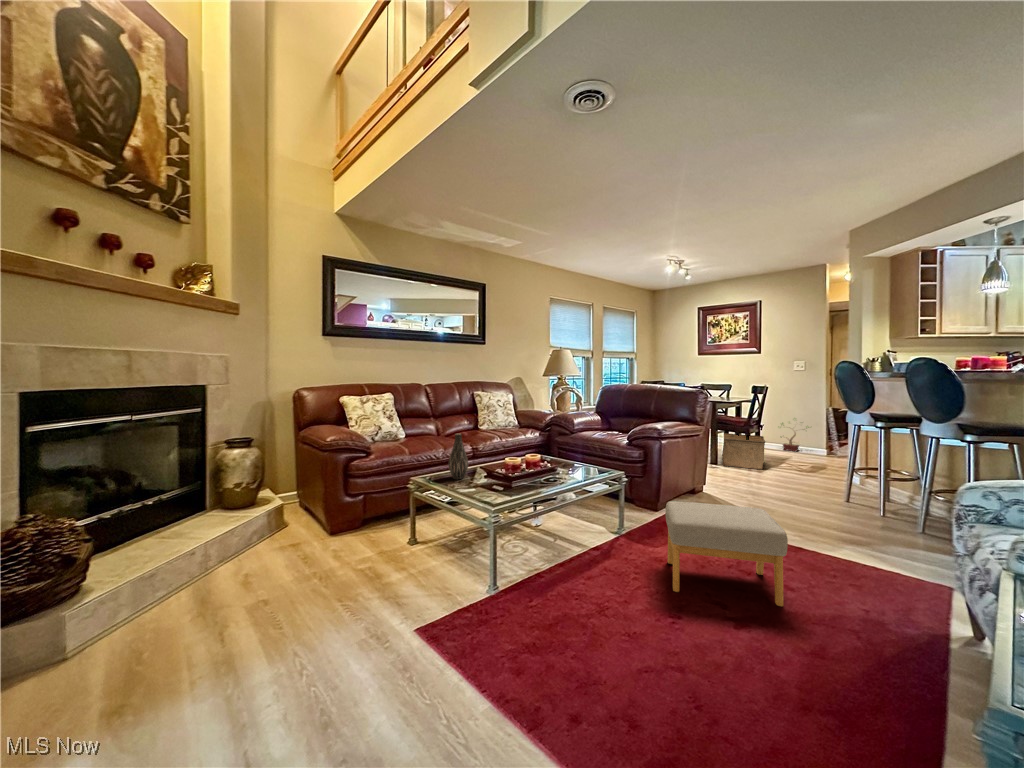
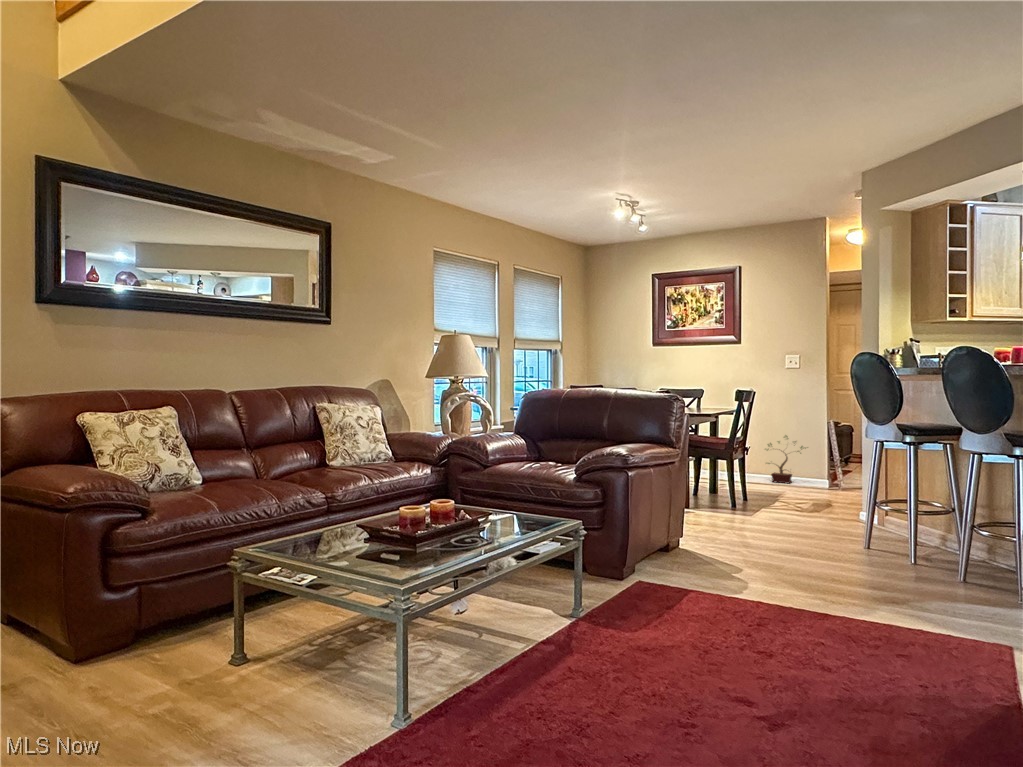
storage bin: present [722,433,765,470] -> none [696,460,755,510]
vase: present [448,434,468,479] -> none [300,469,335,547]
footstool: present [665,501,788,606] -> none [651,557,822,692]

